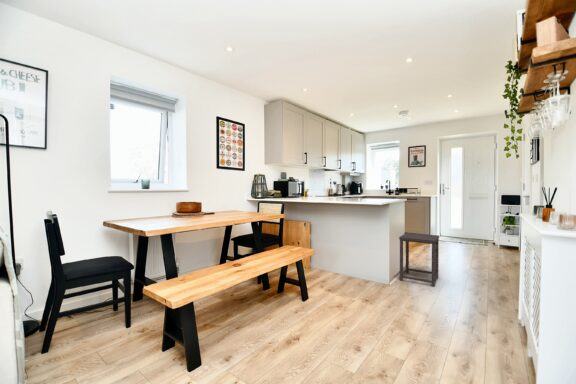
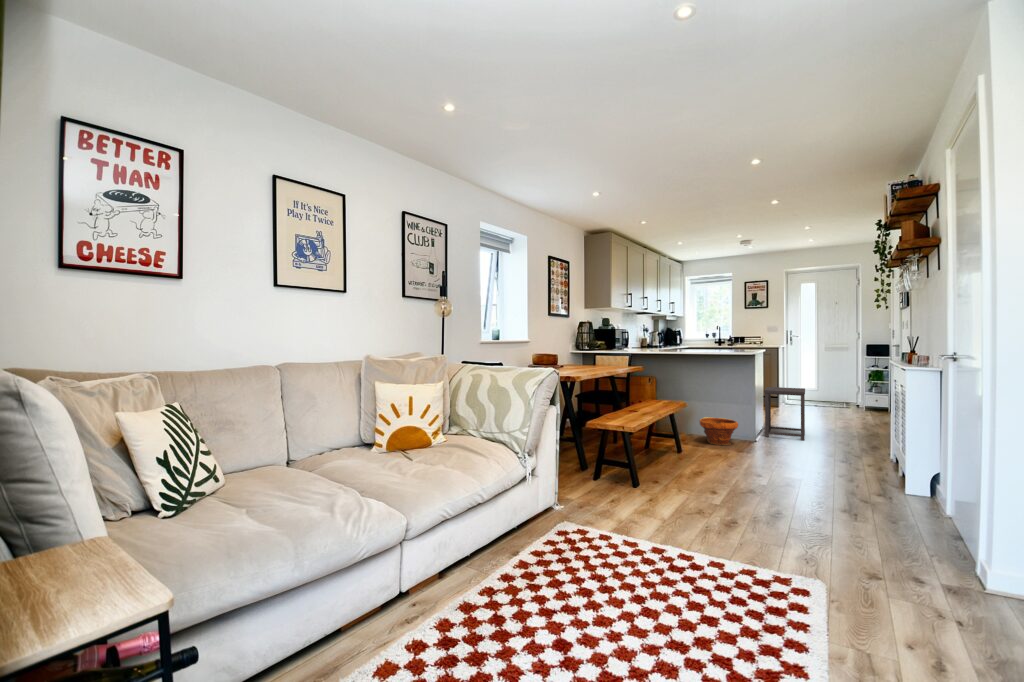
planter: none [333,262,367,292] -> present [700,417,738,445]

